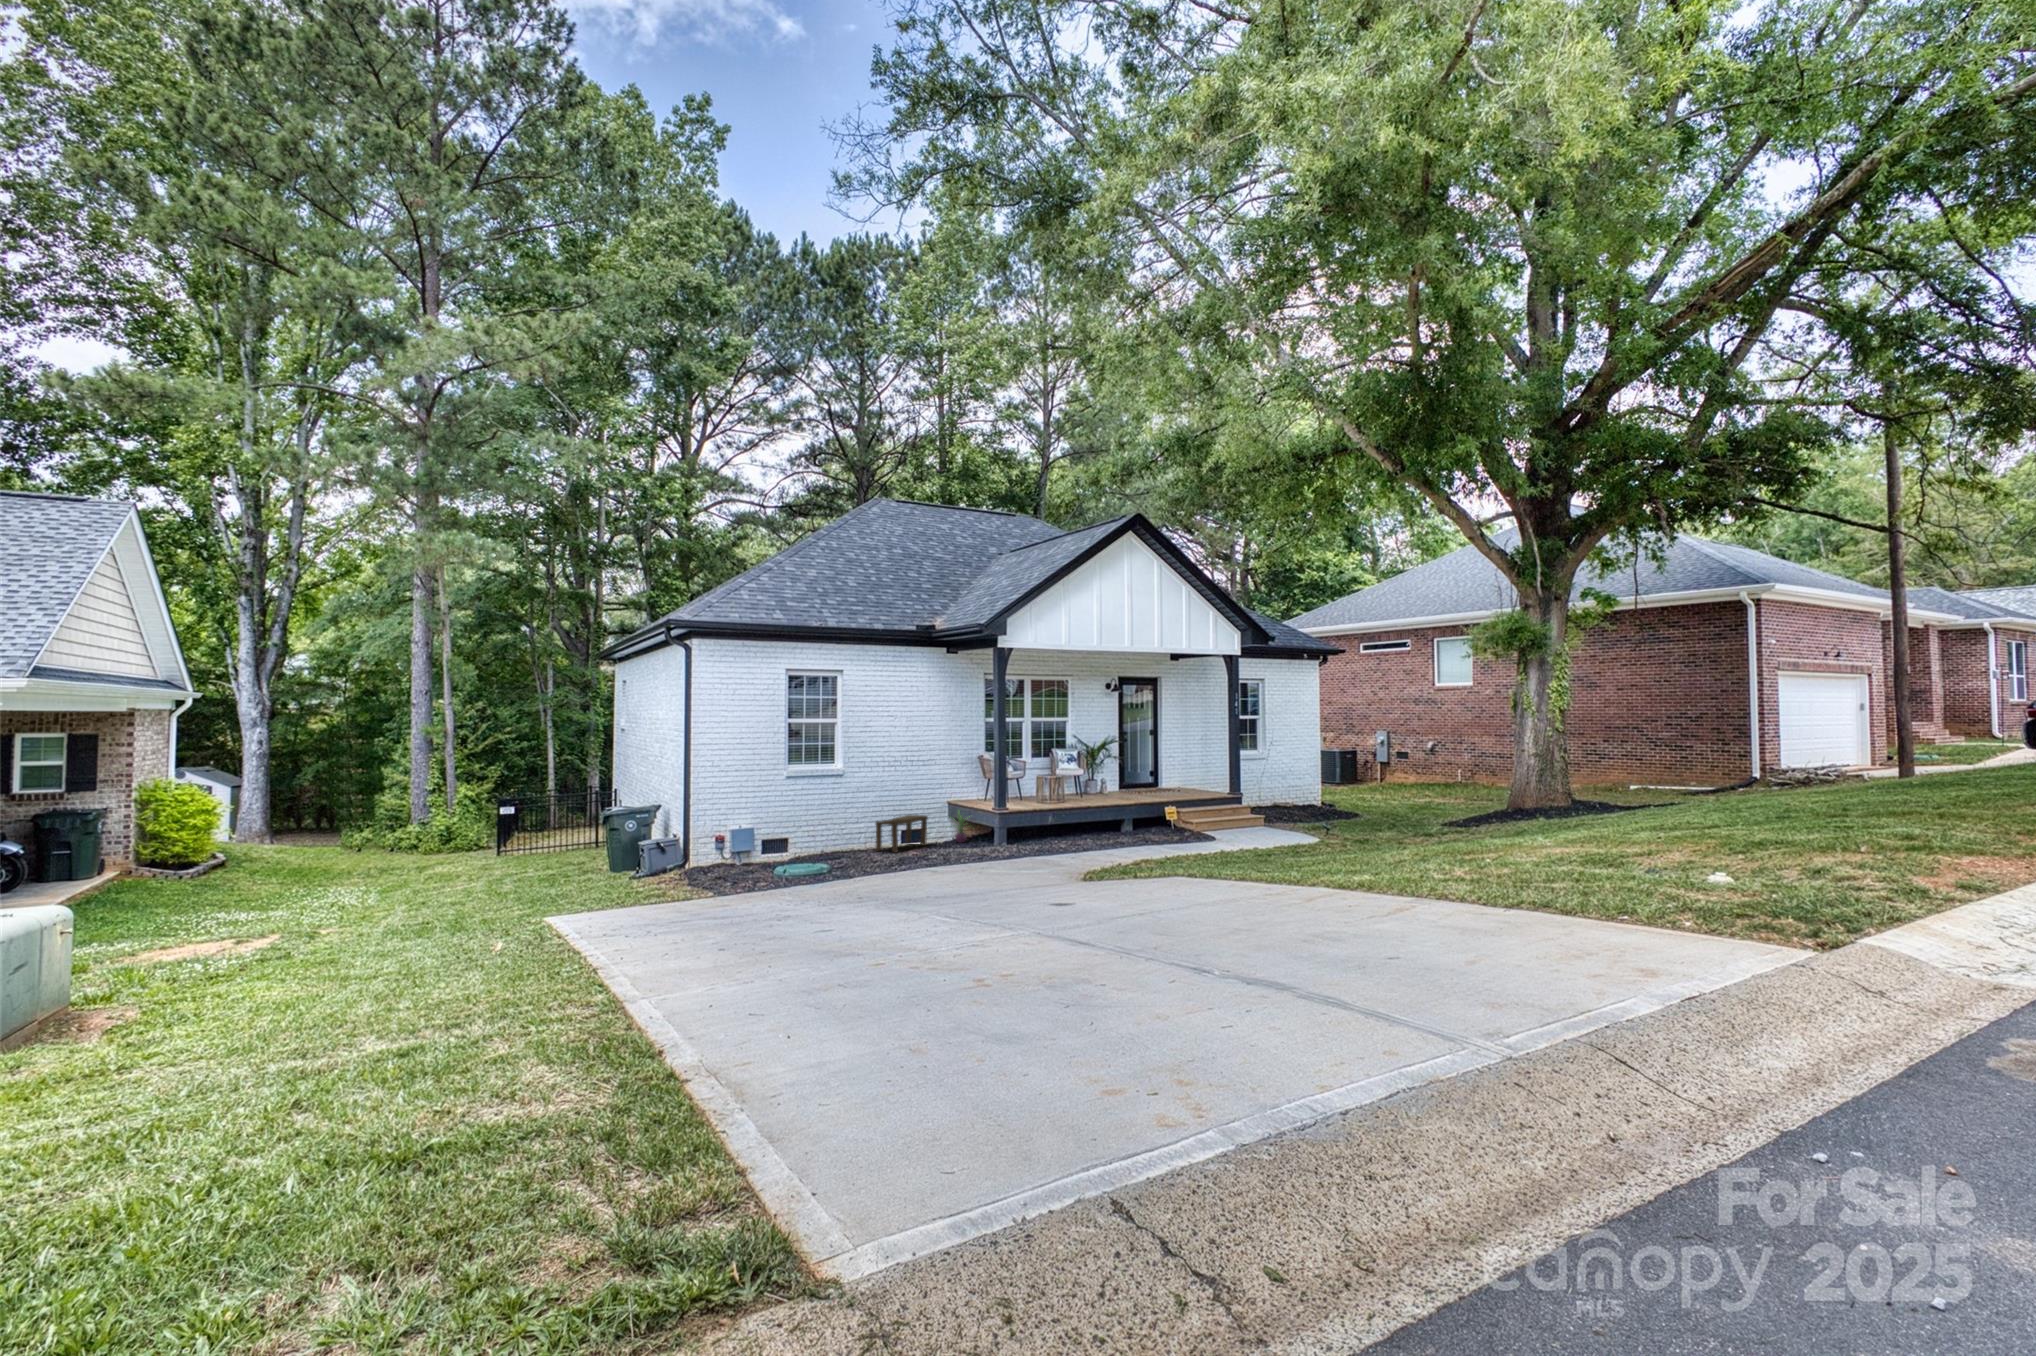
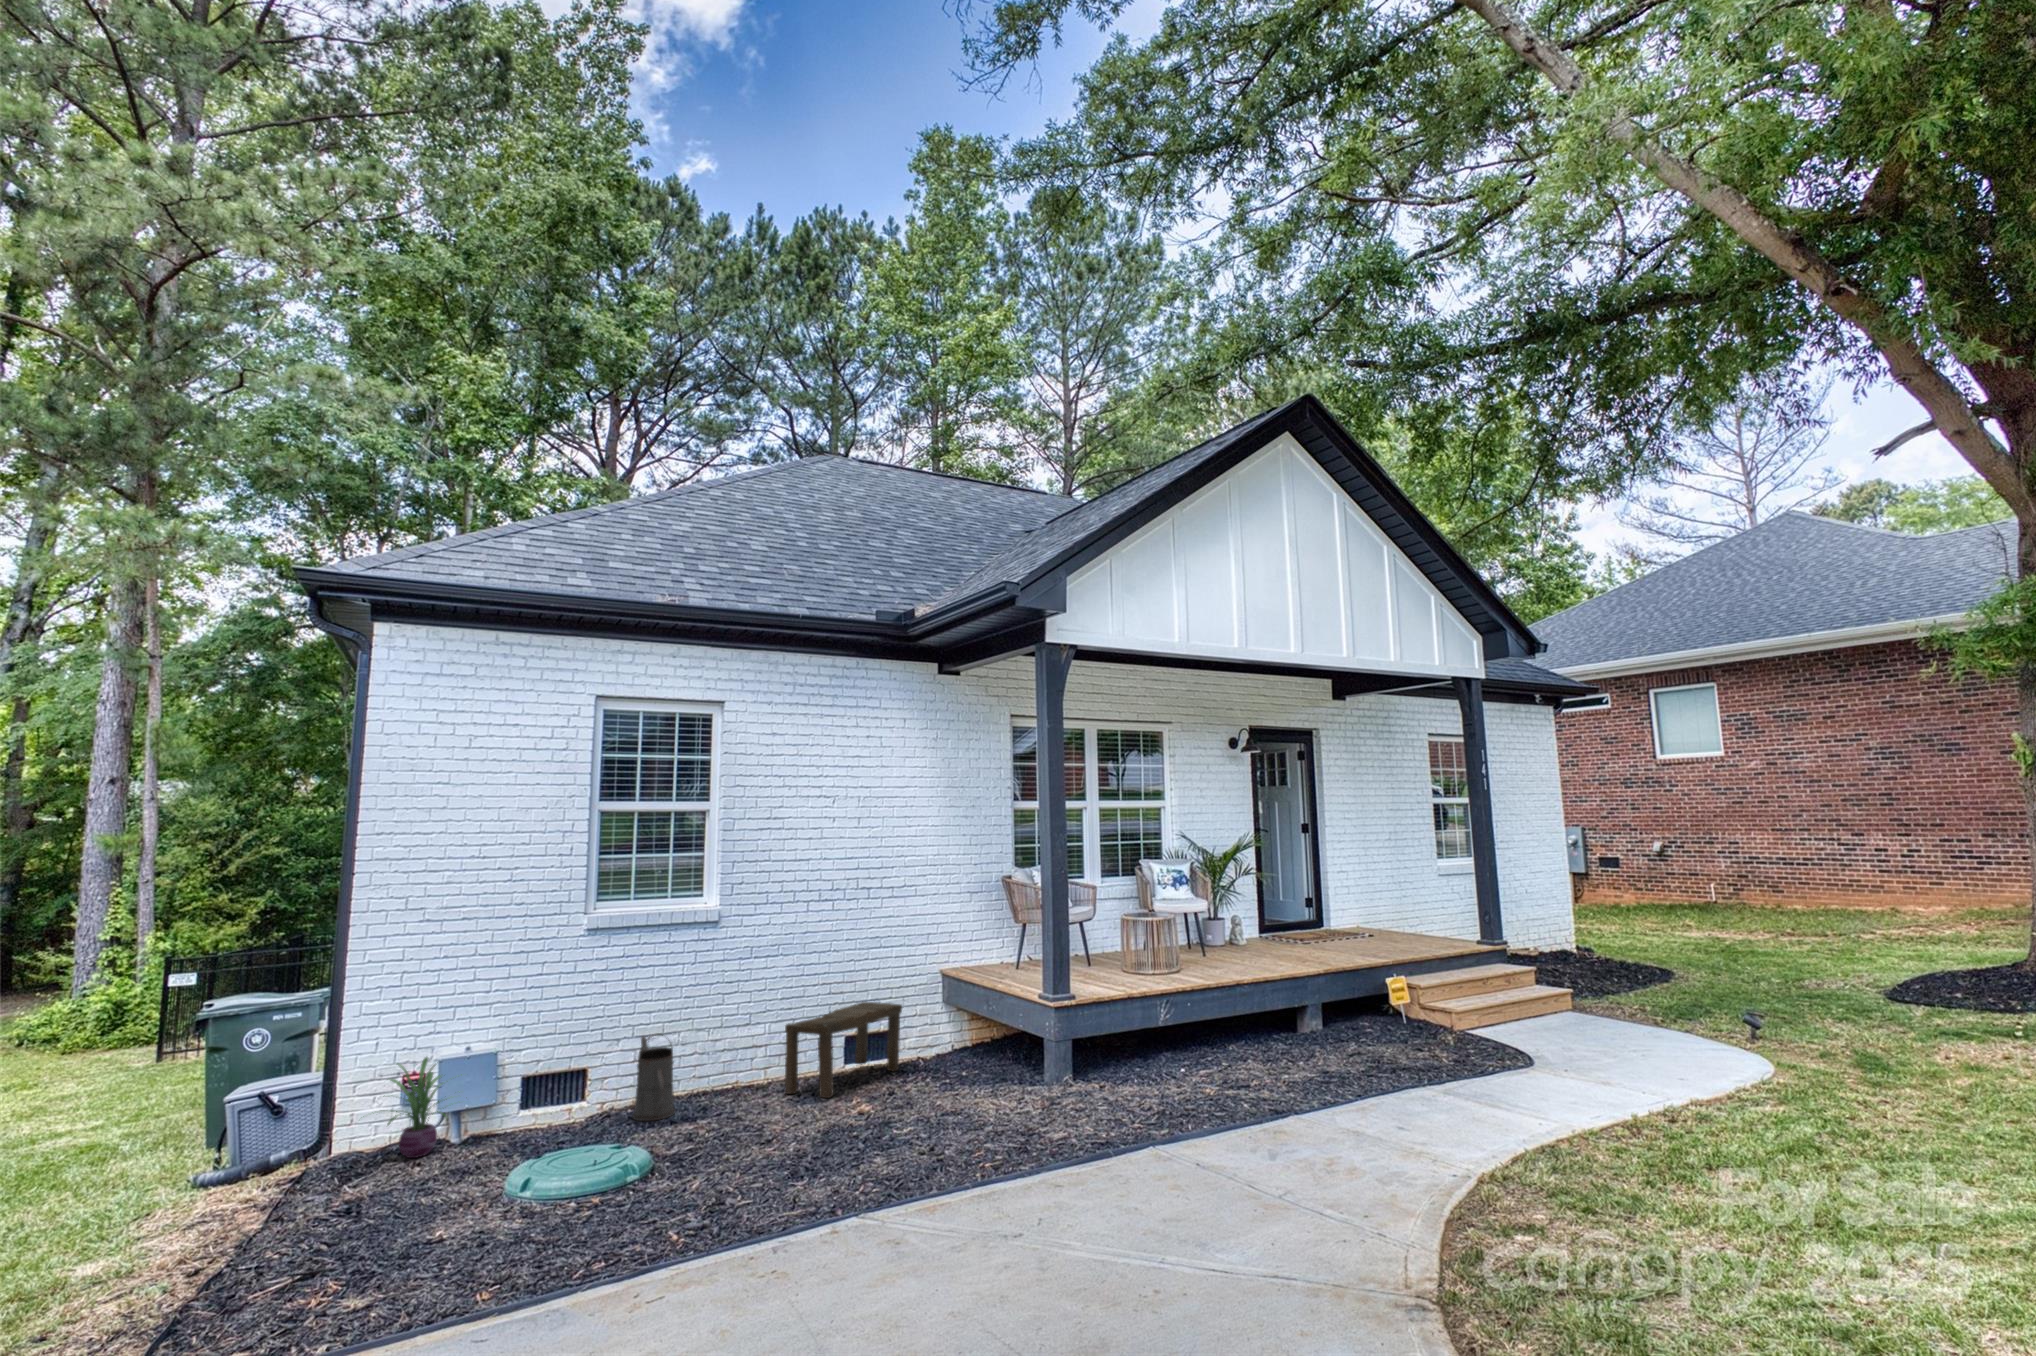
decorative plant: present [955,812,967,843] -> present [363,1057,462,1158]
watering can: none [811,822,830,858] -> present [633,1034,675,1121]

